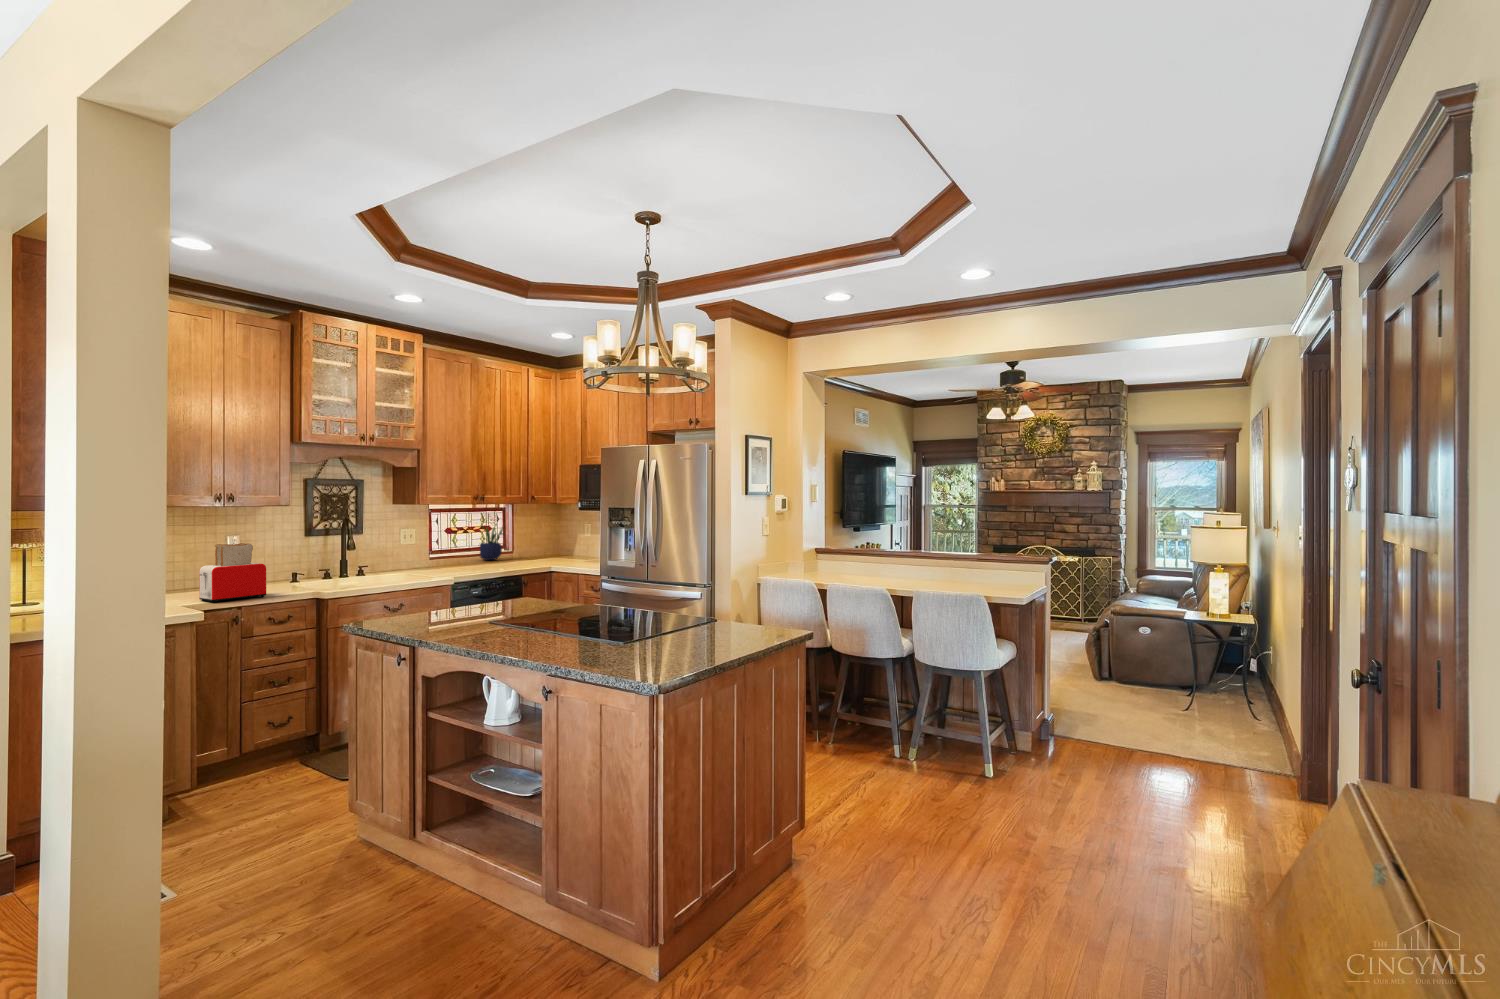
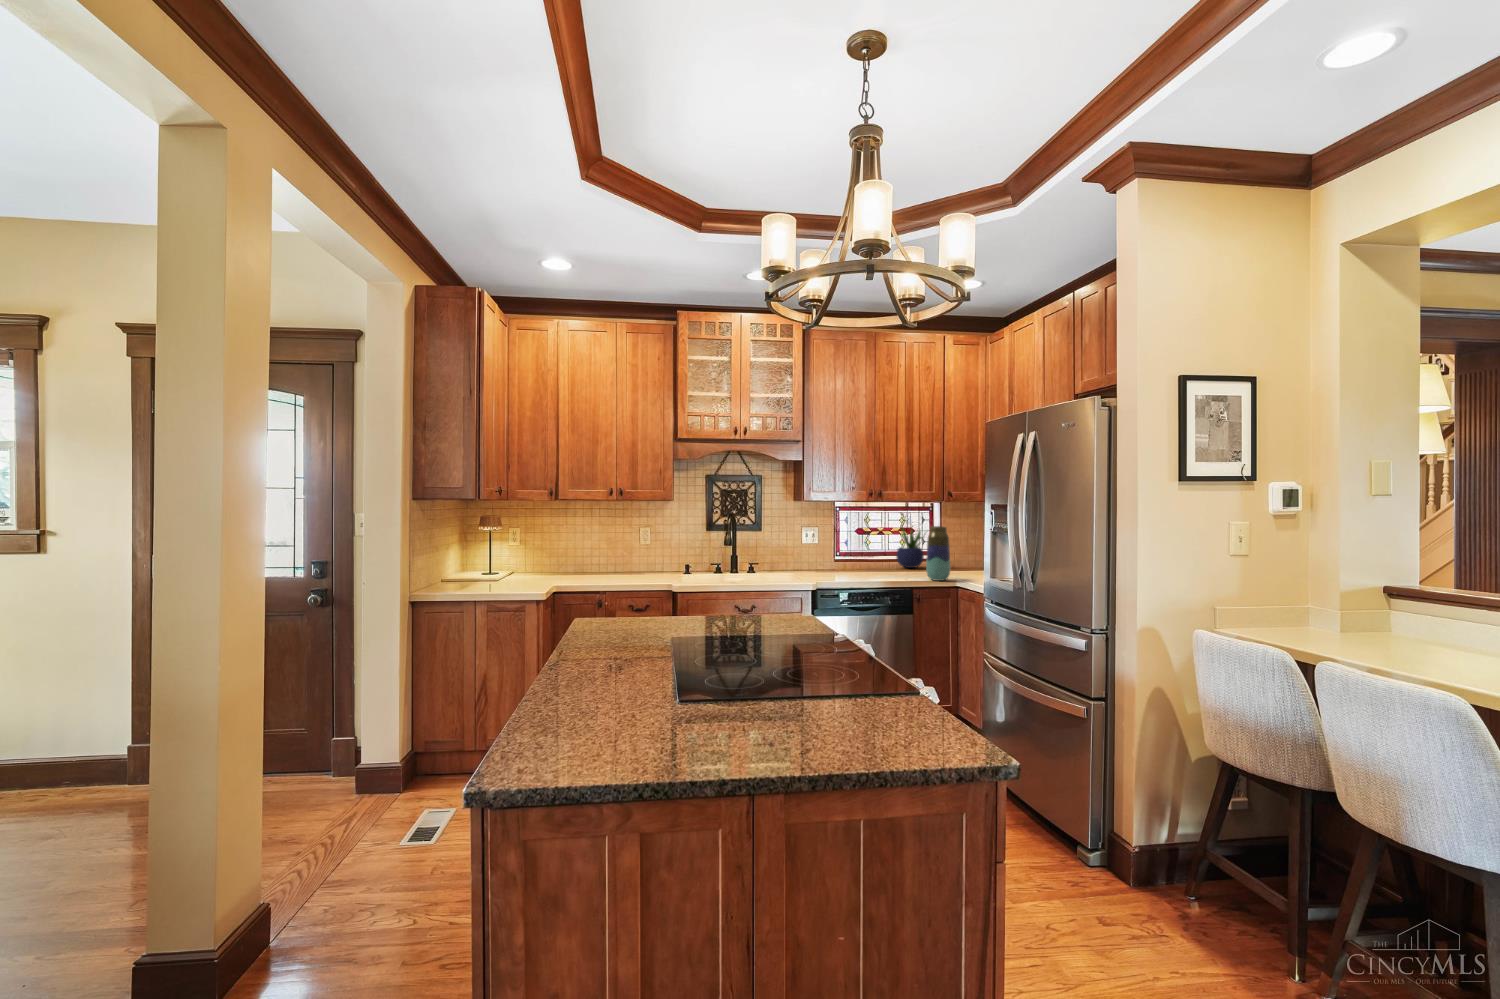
vase: none [527,524,547,567] -> present [926,526,951,581]
toaster: present [199,543,266,602] -> none [571,533,622,585]

